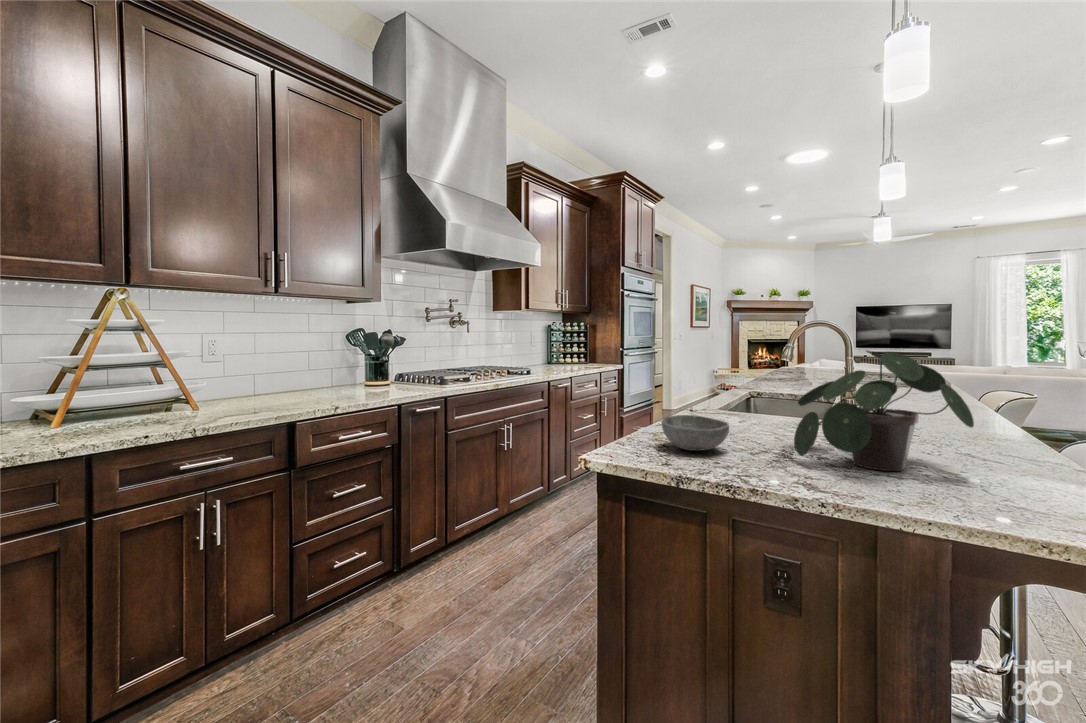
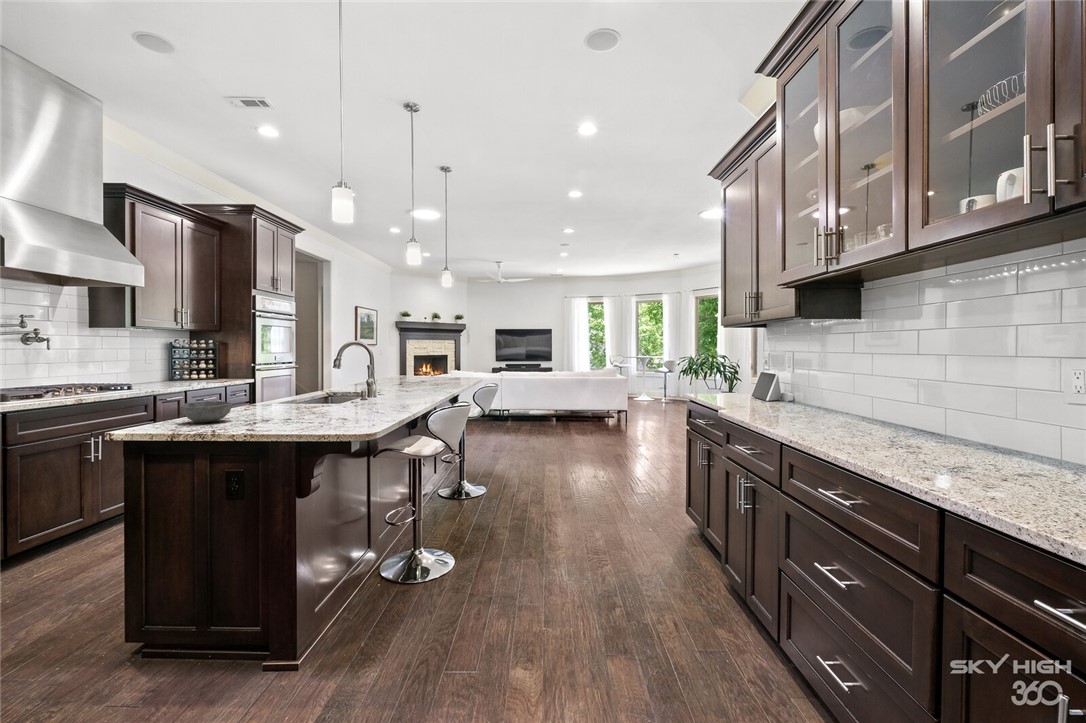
potted plant: present [794,351,974,471] -> none [268,356,354,421]

